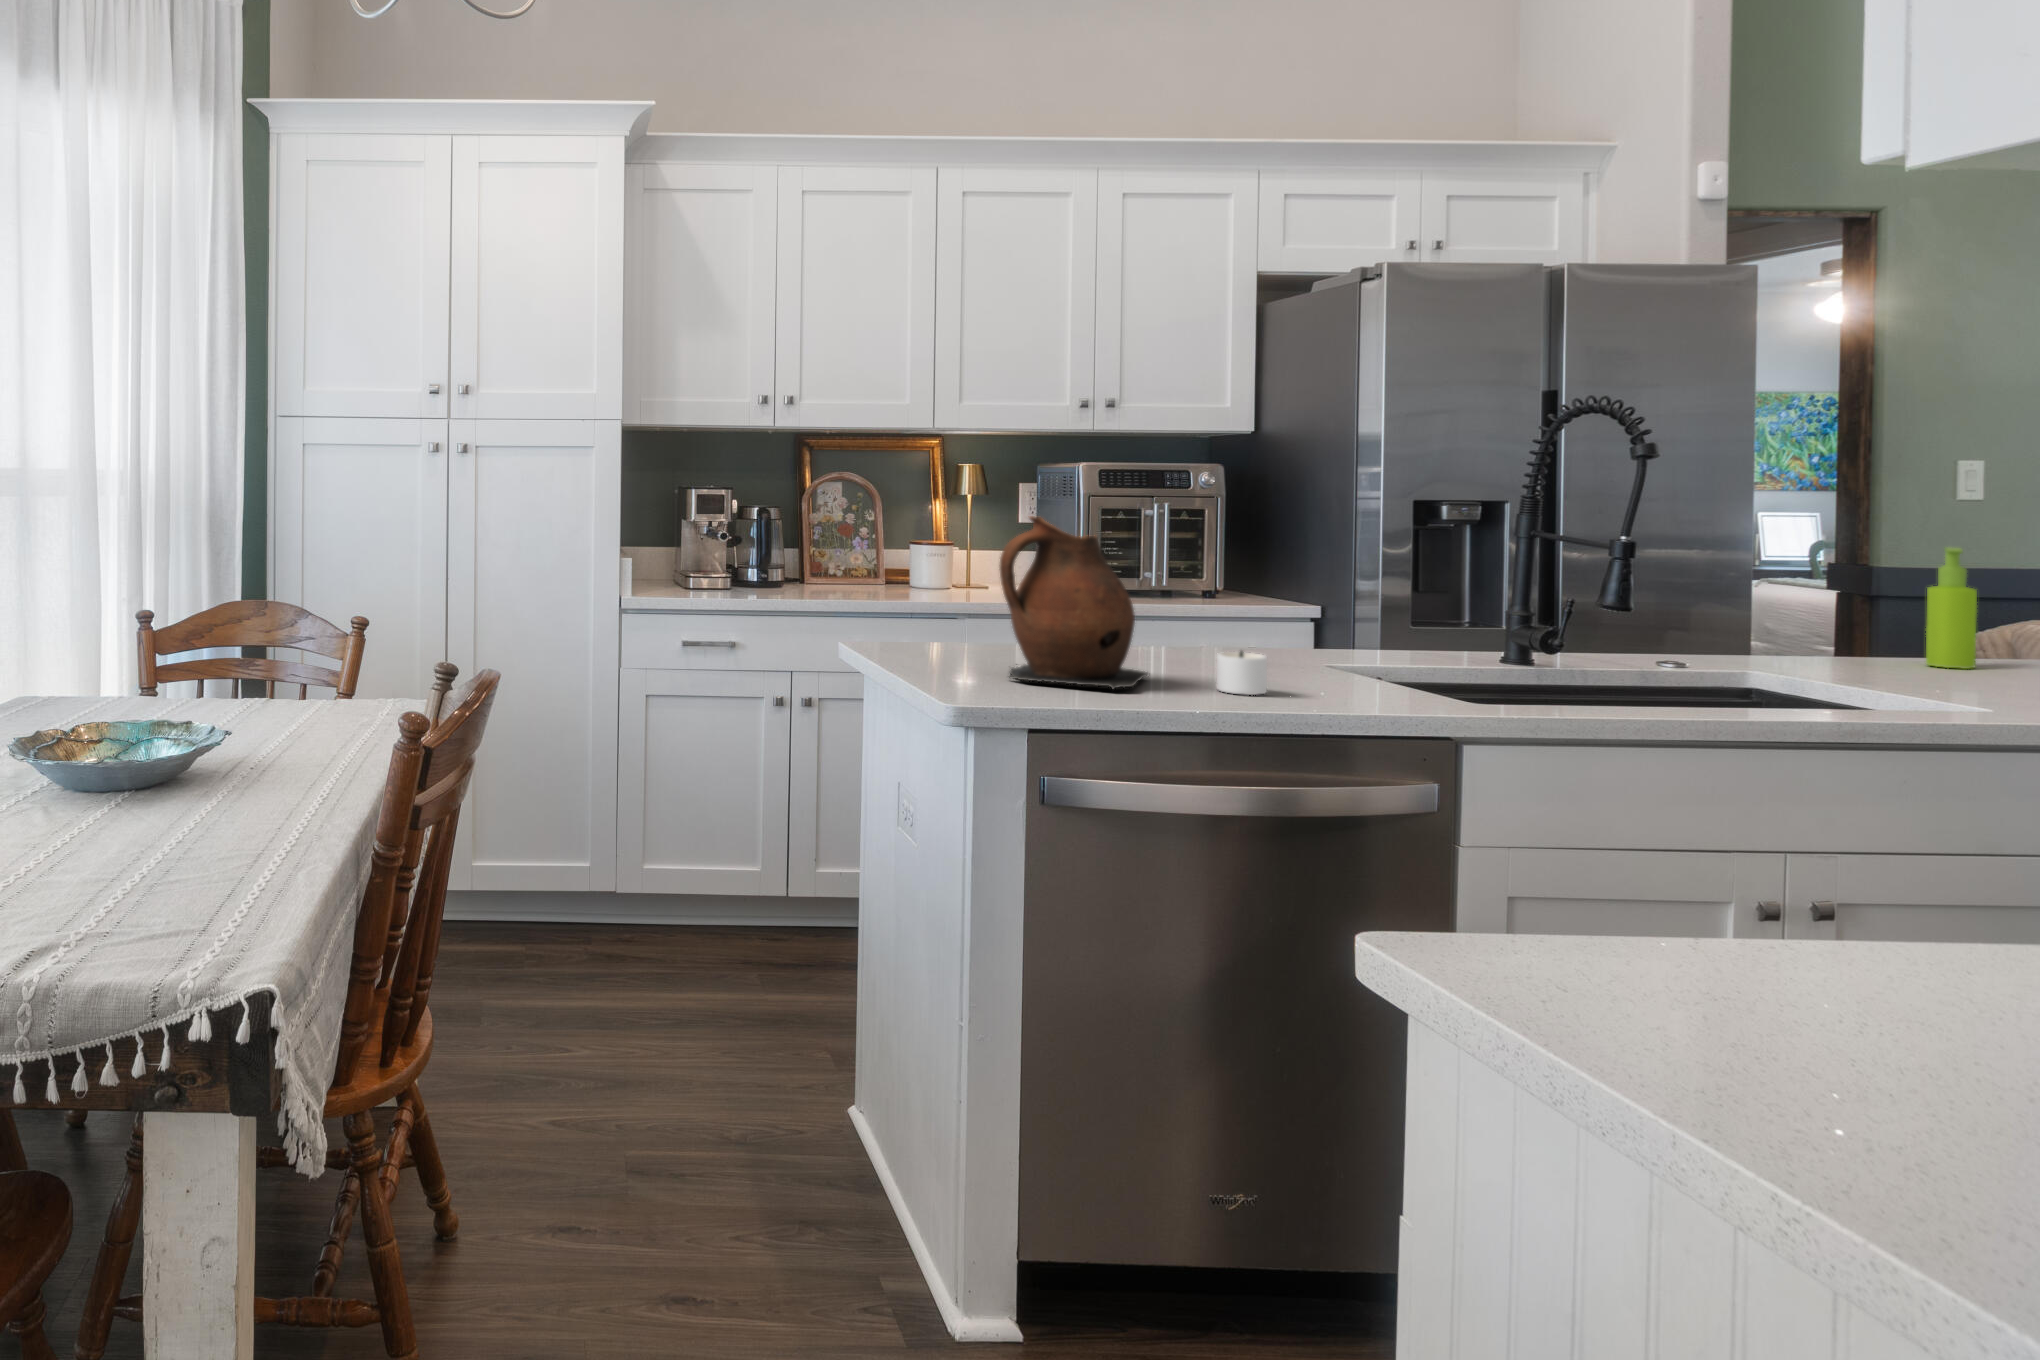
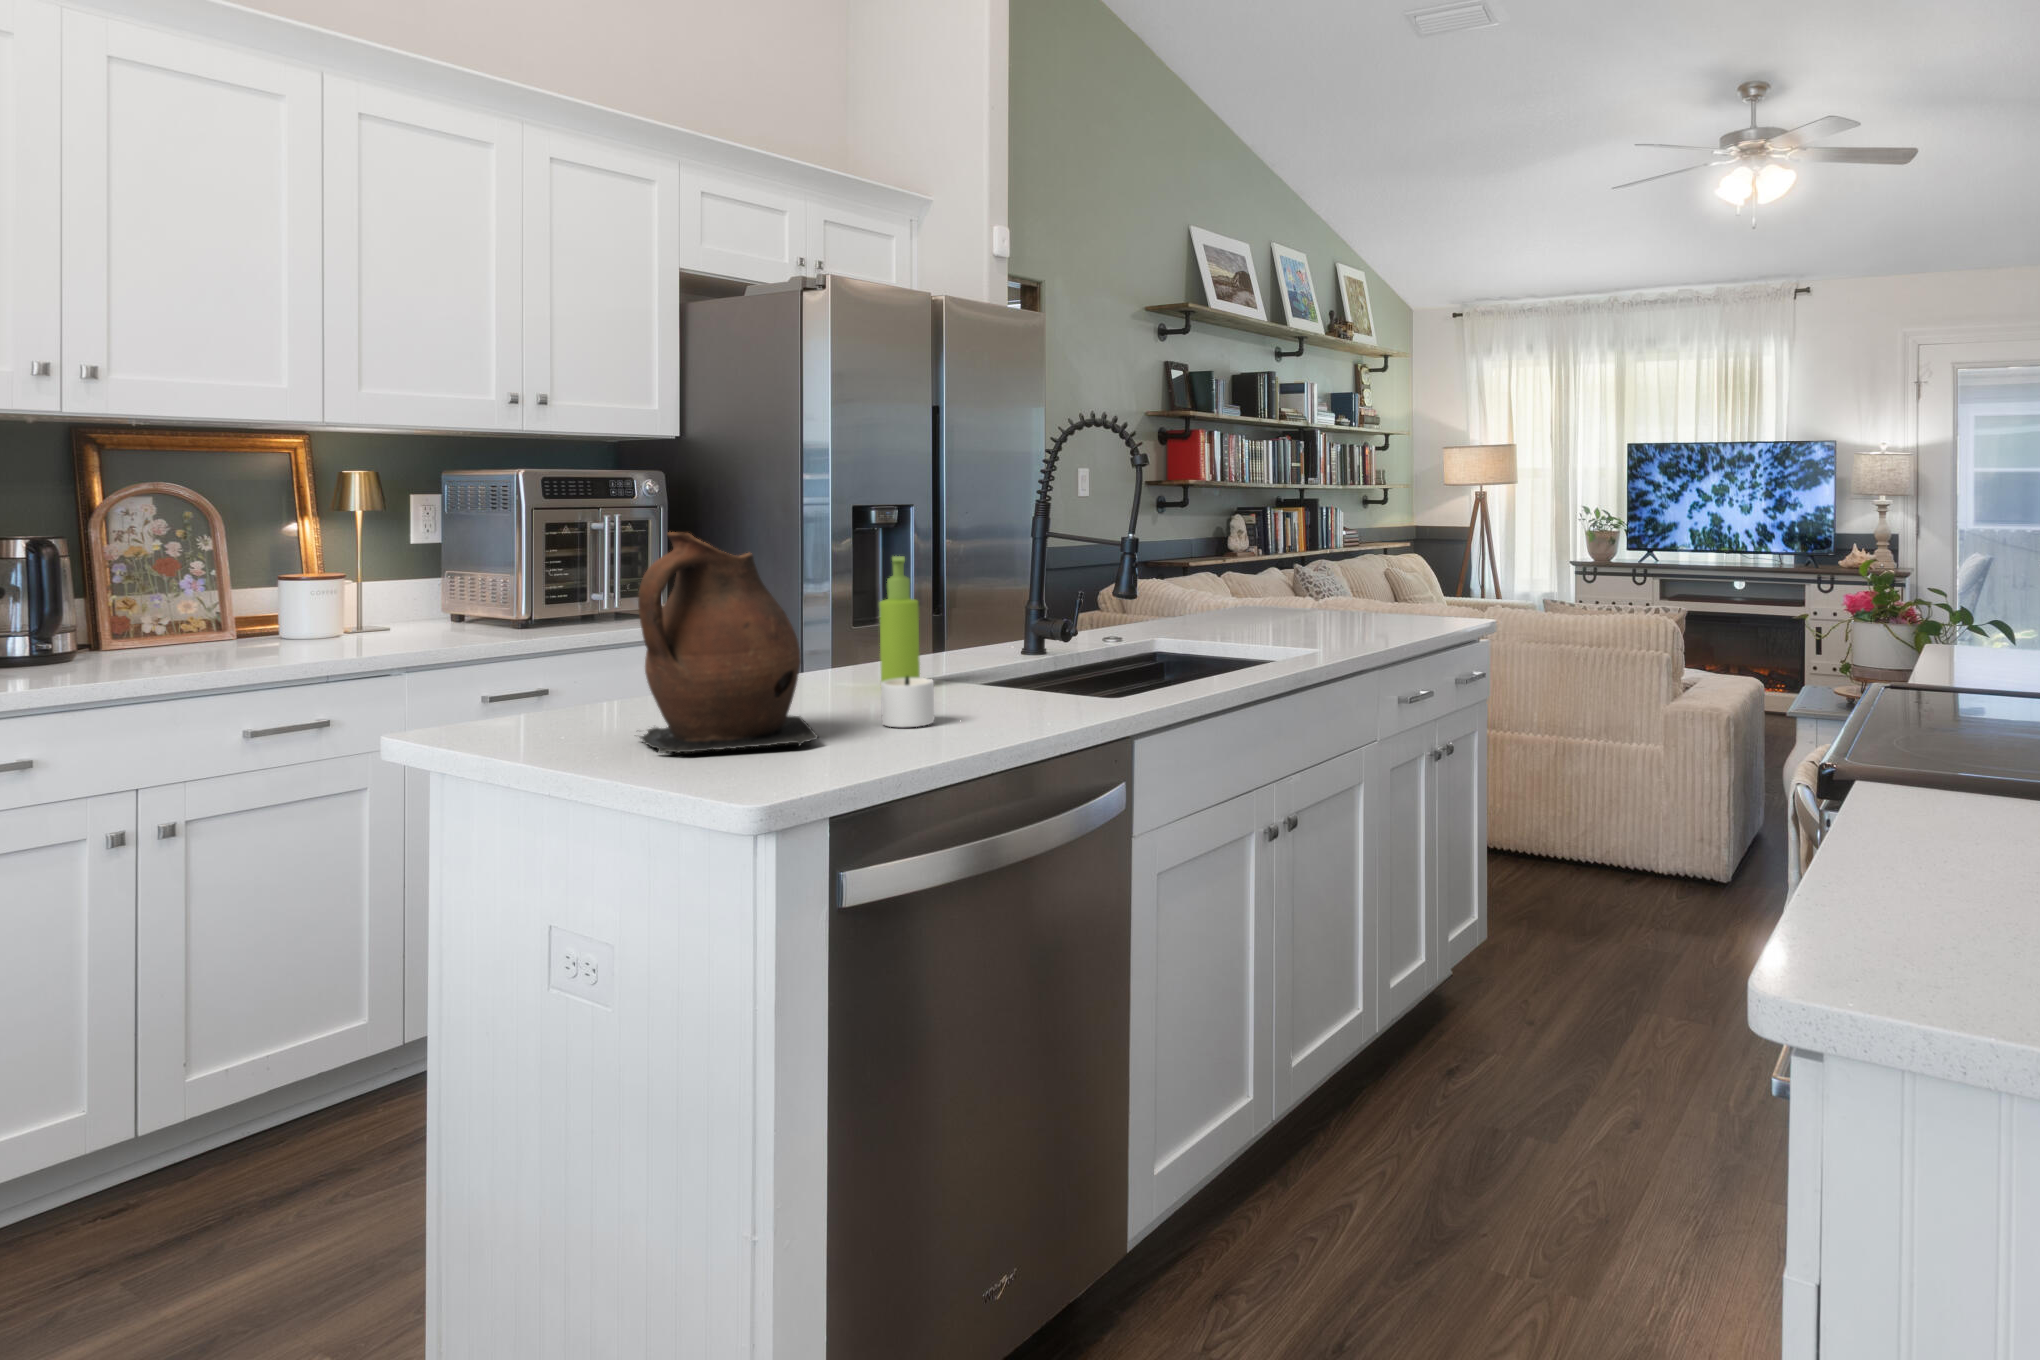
soap dispenser: present [1926,547,1977,669] -> present [879,556,920,682]

